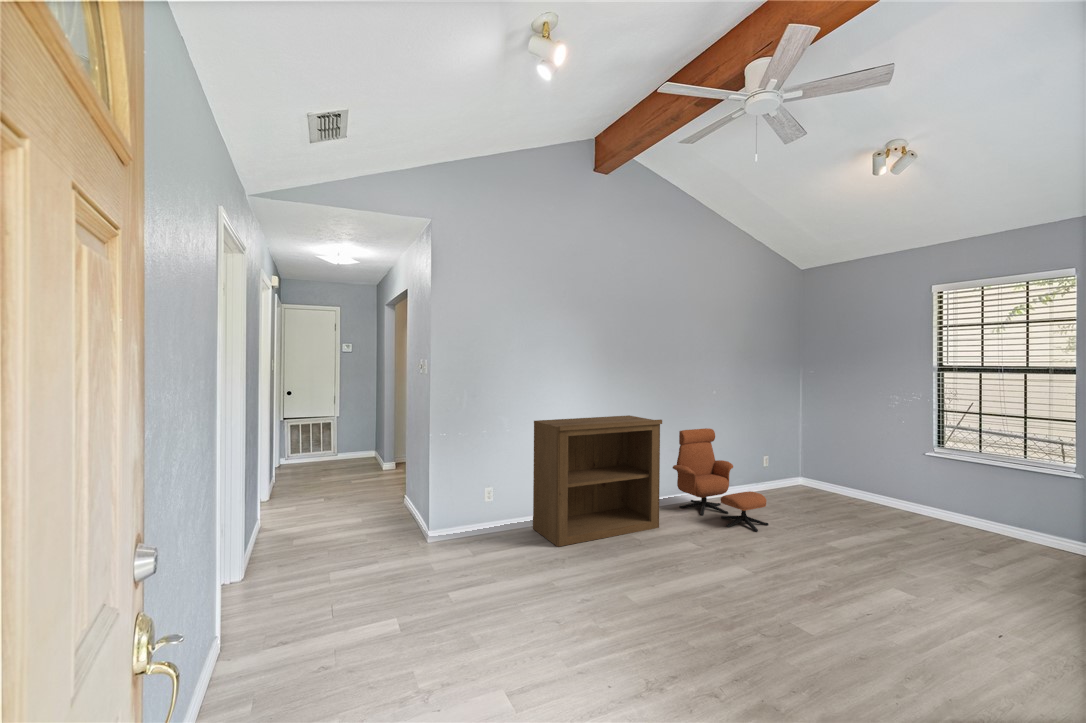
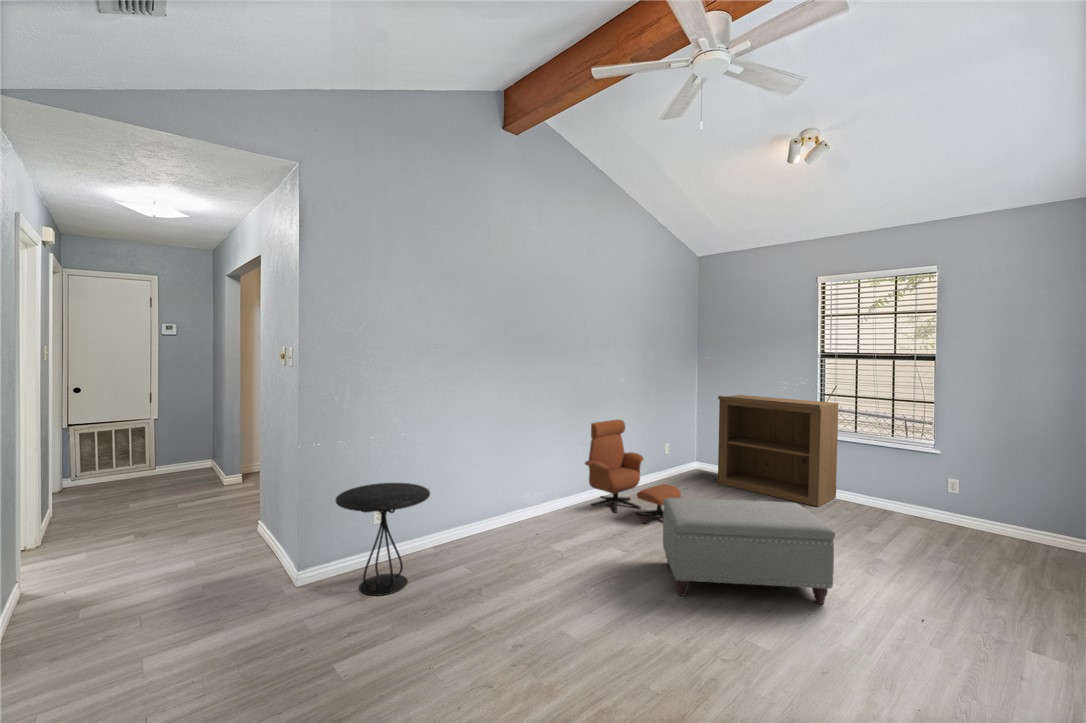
bookshelf: present [533,415,662,547] -> present [718,395,839,506]
side table: none [452,470,524,558] -> present [335,483,430,596]
ottoman: none [733,500,899,612] -> present [663,498,835,604]

